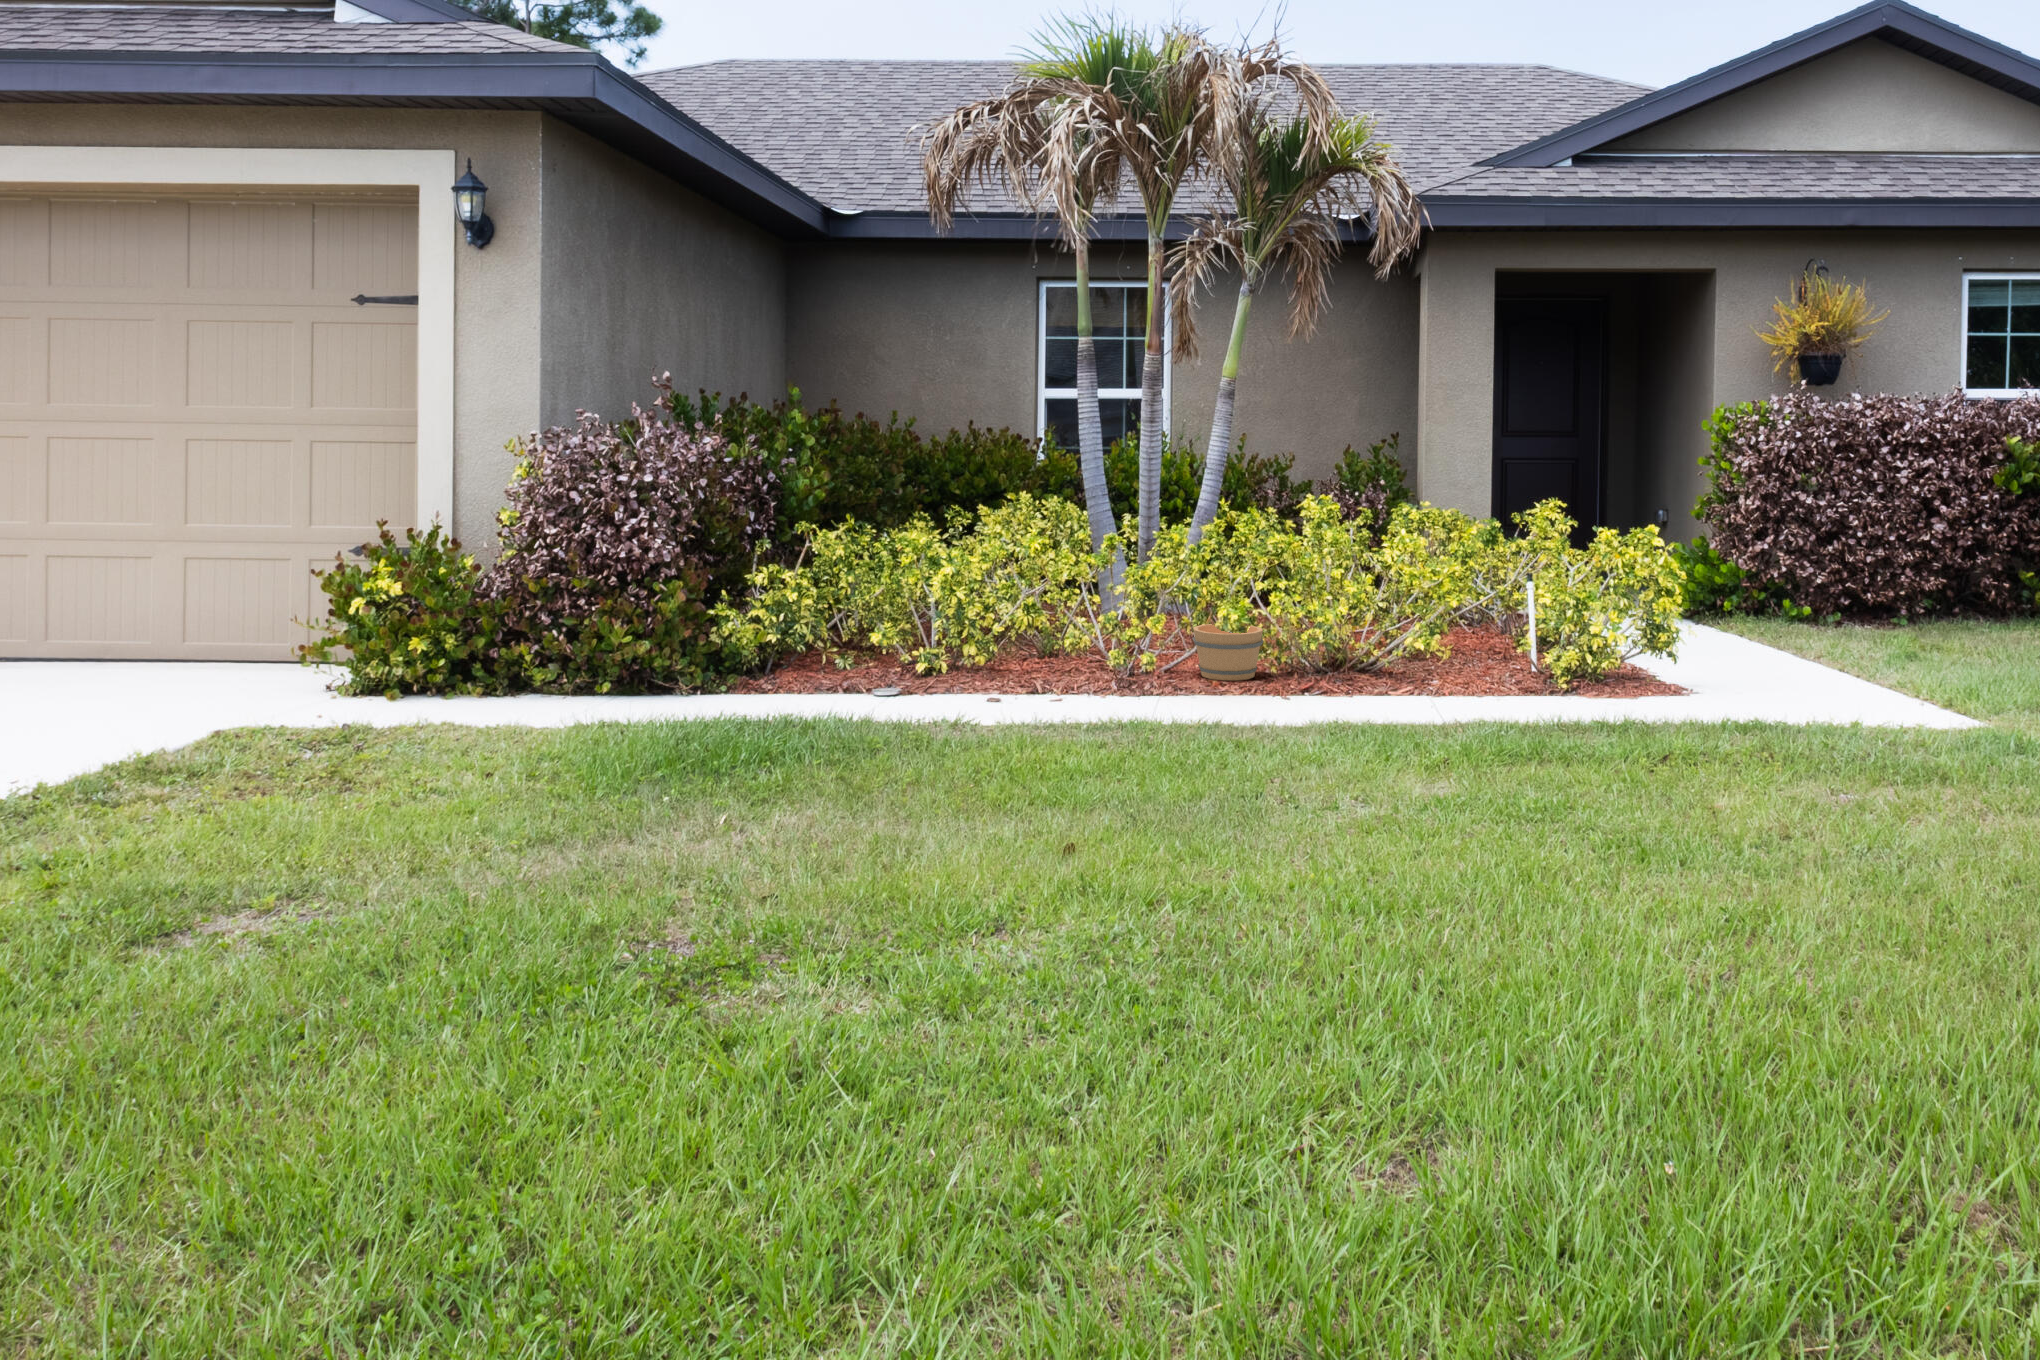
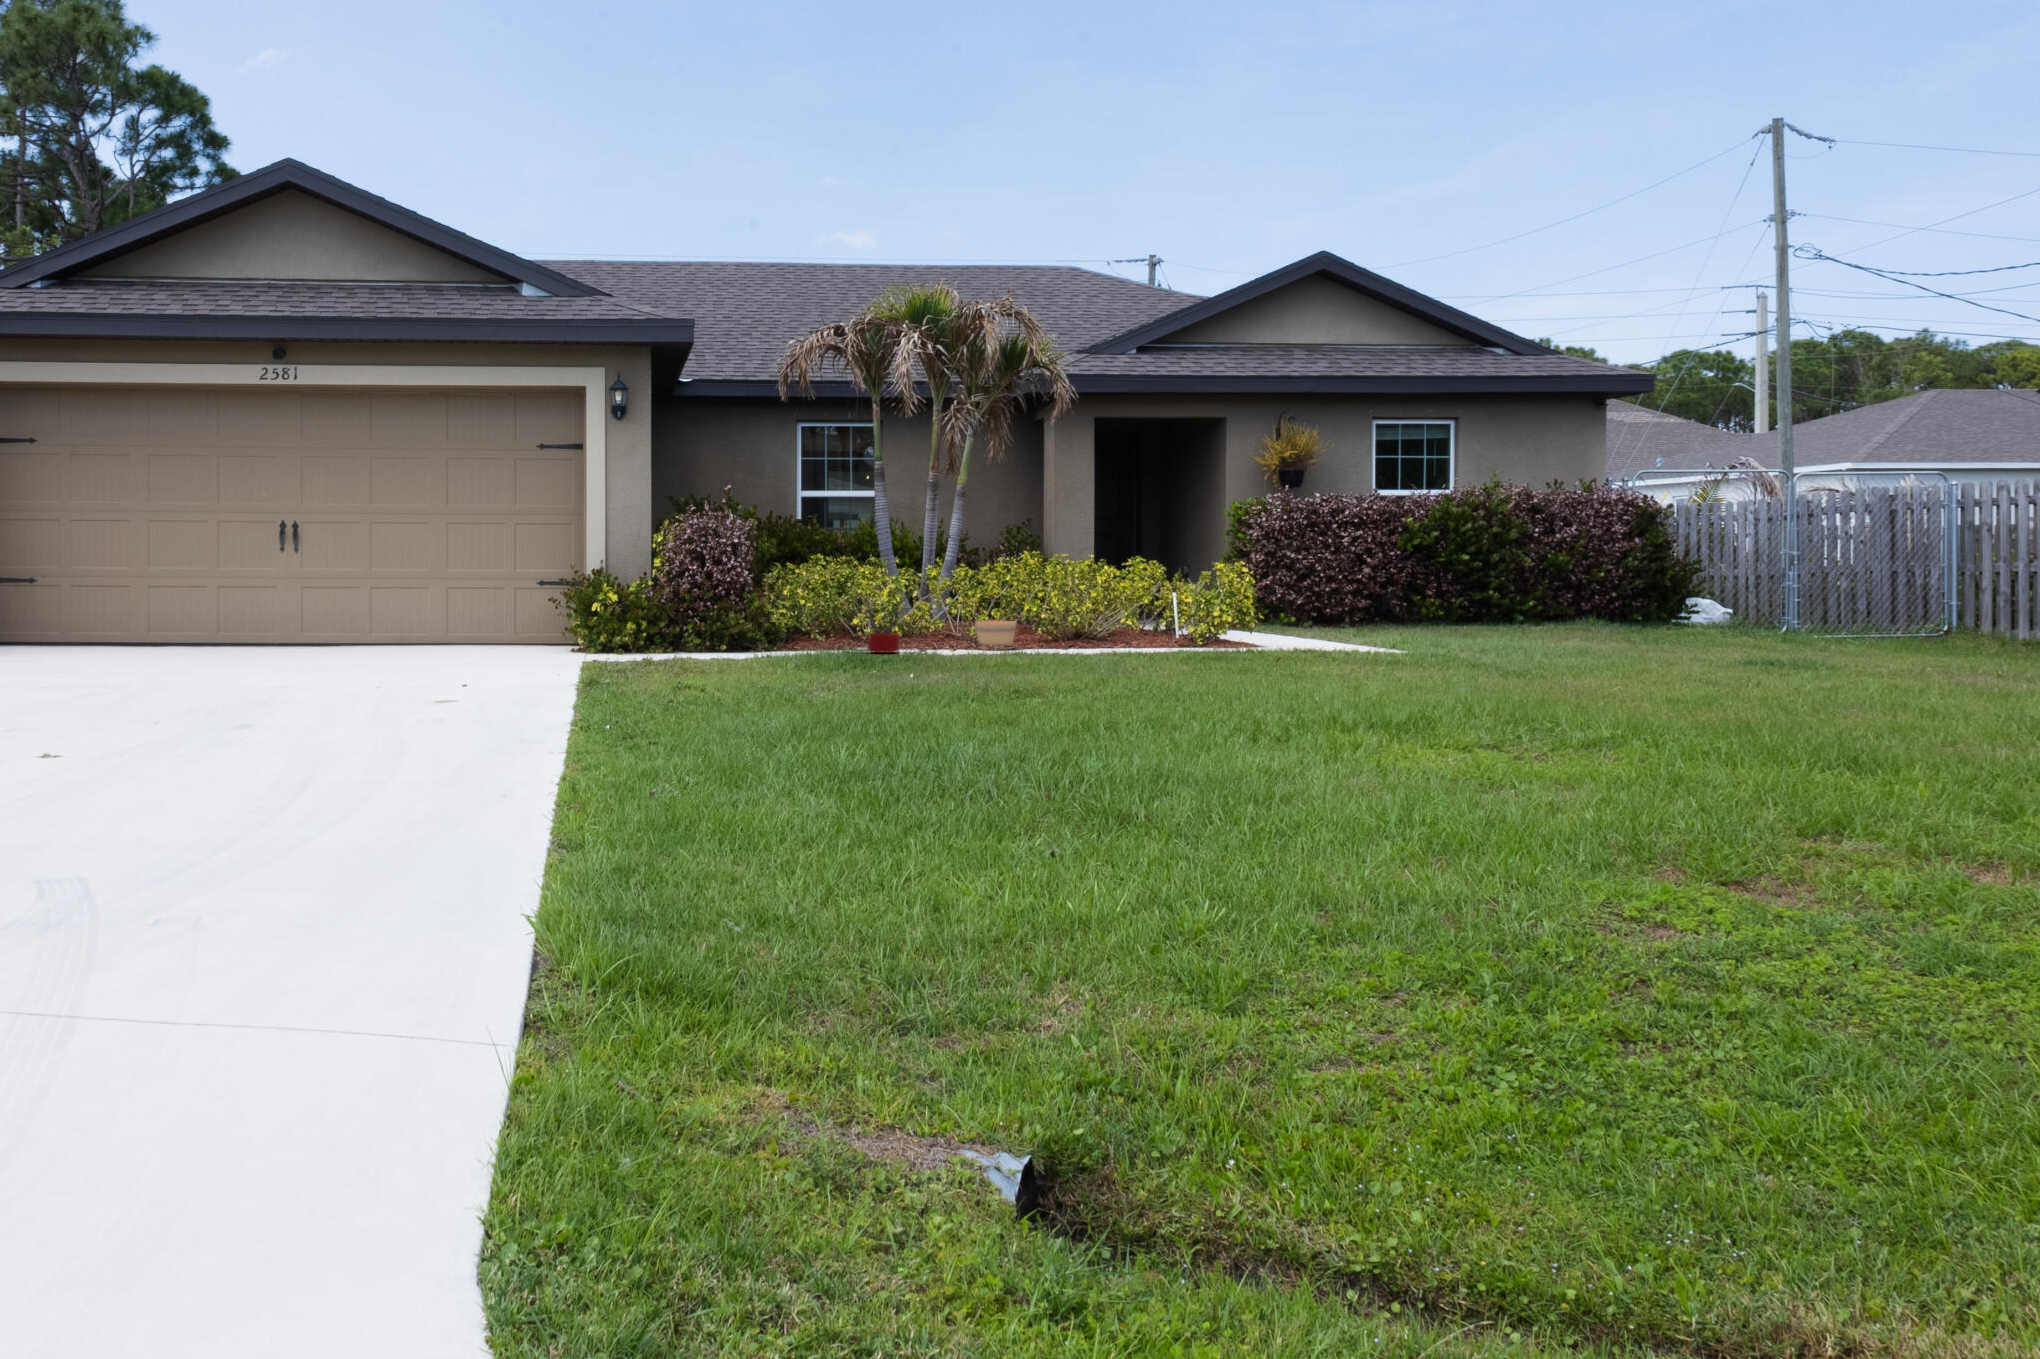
decorative plant: none [962,555,1088,687] -> present [850,587,927,653]

